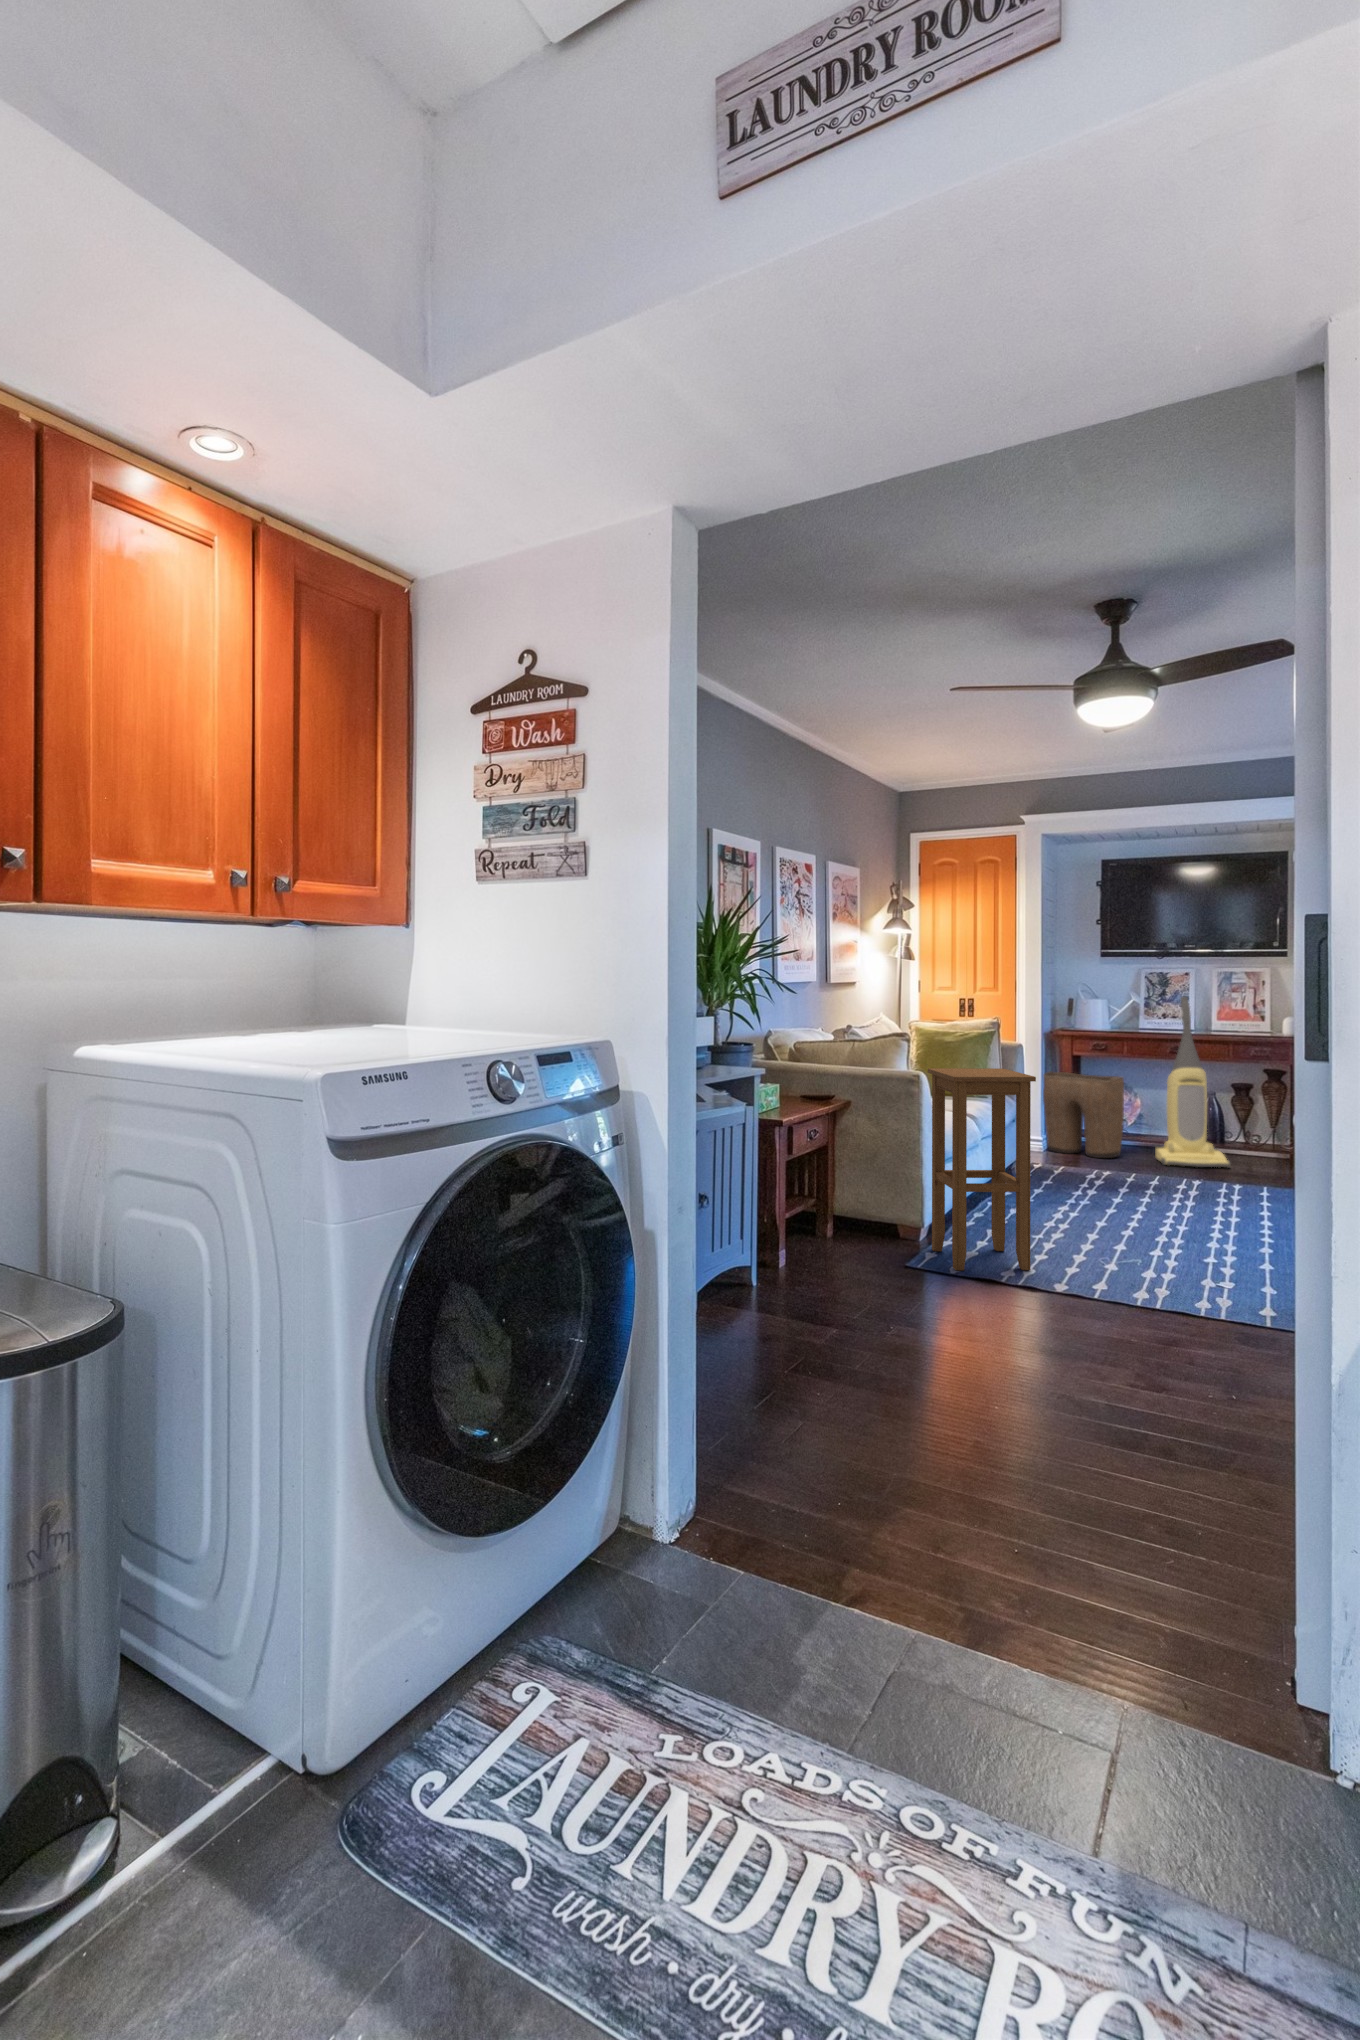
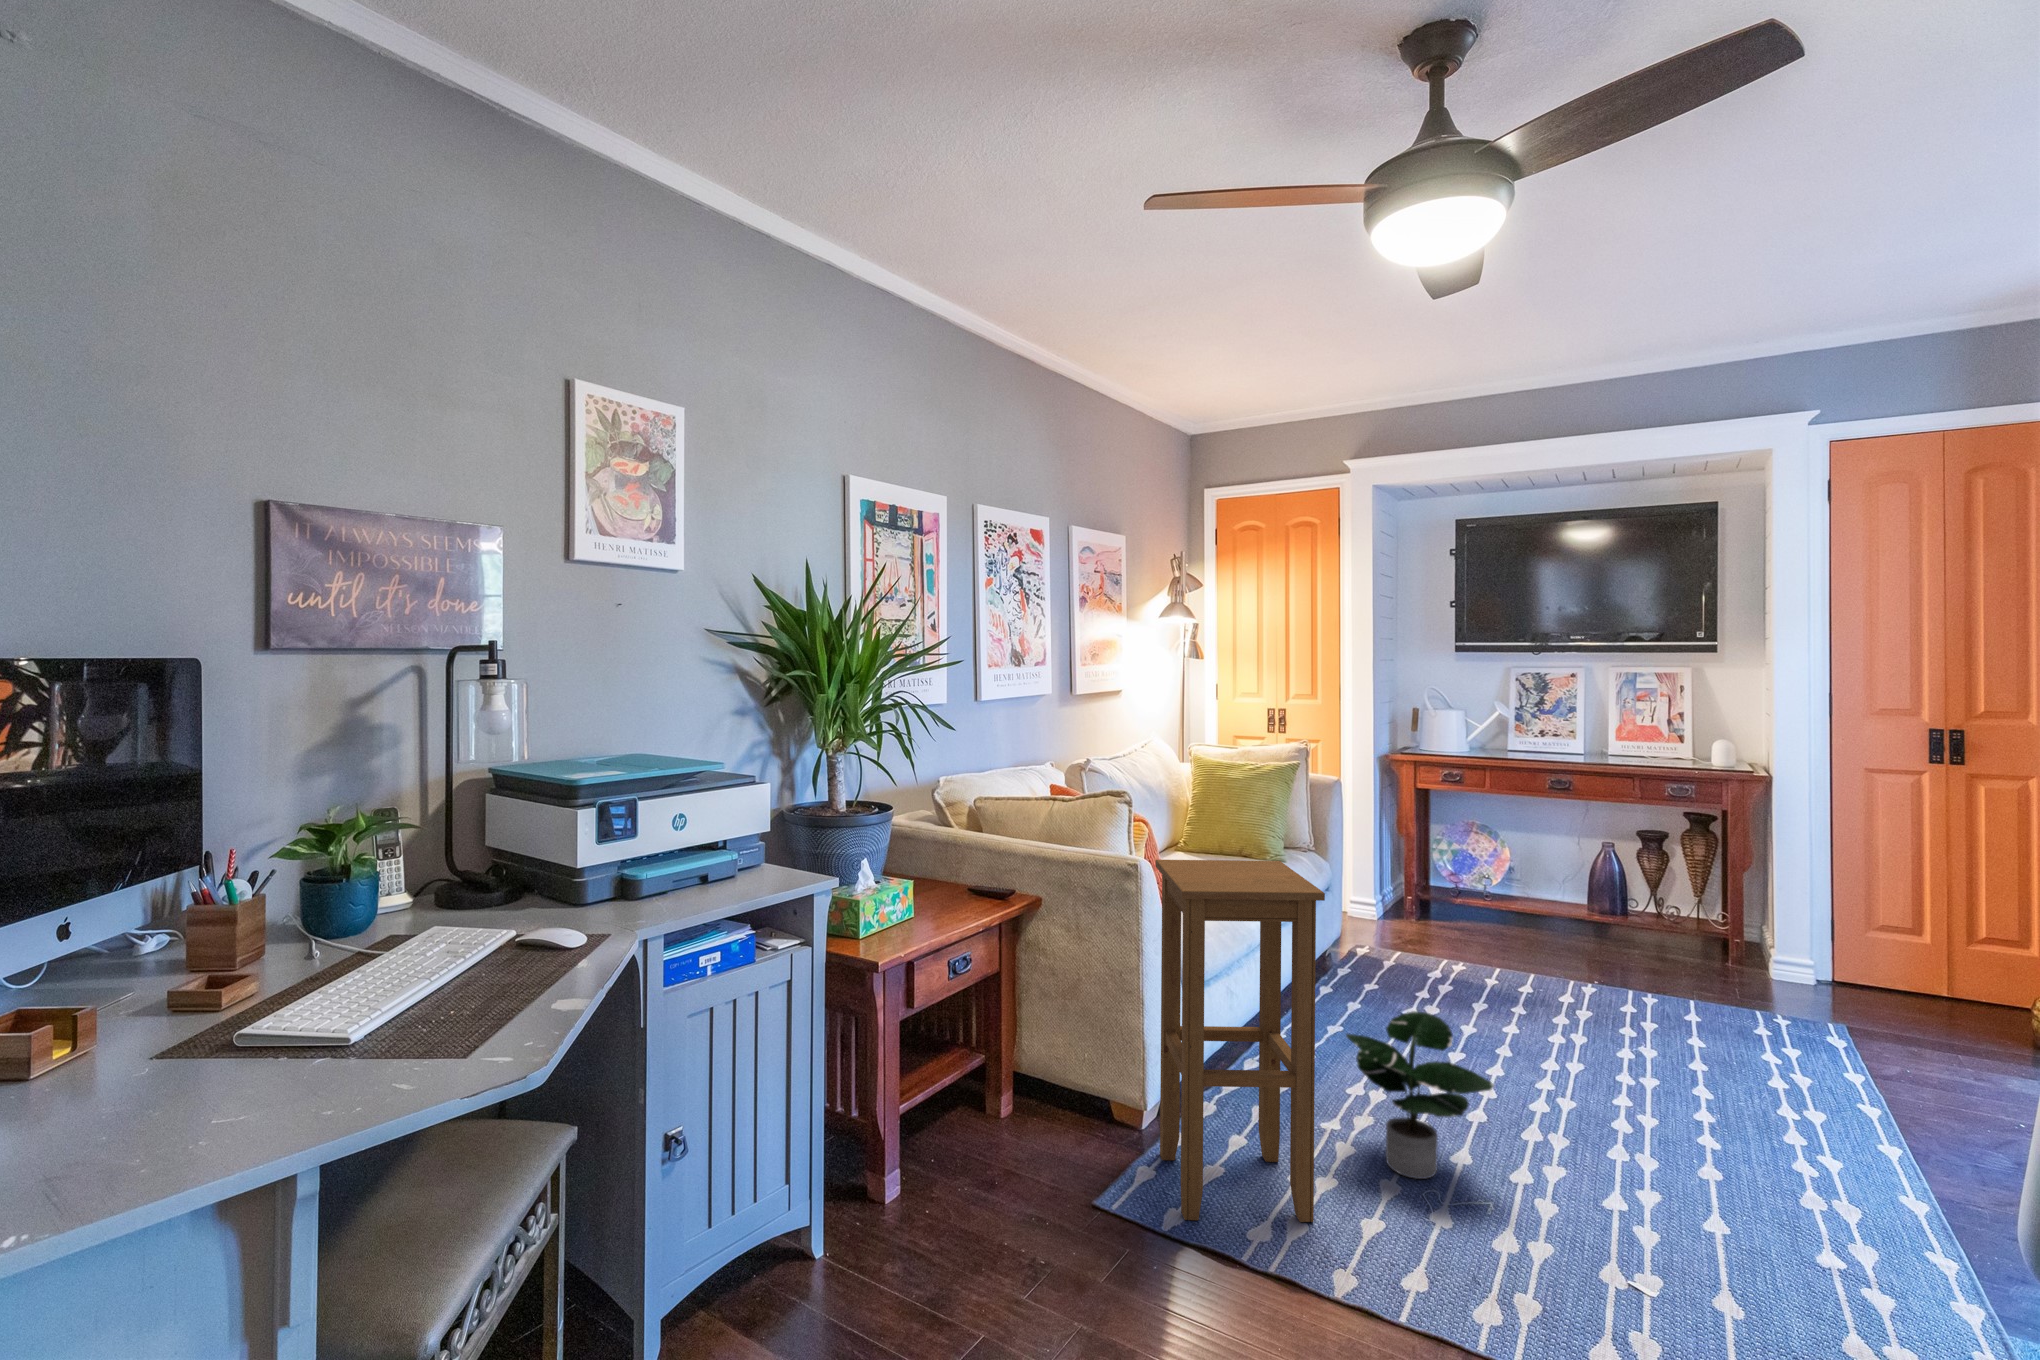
vacuum cleaner: present [1155,997,1231,1168] -> none [1529,713,1638,957]
laundry basket: present [1043,1071,1124,1158] -> none [1374,809,1486,934]
potted plant: none [1044,1163,1133,1256] -> present [1346,1011,1494,1179]

